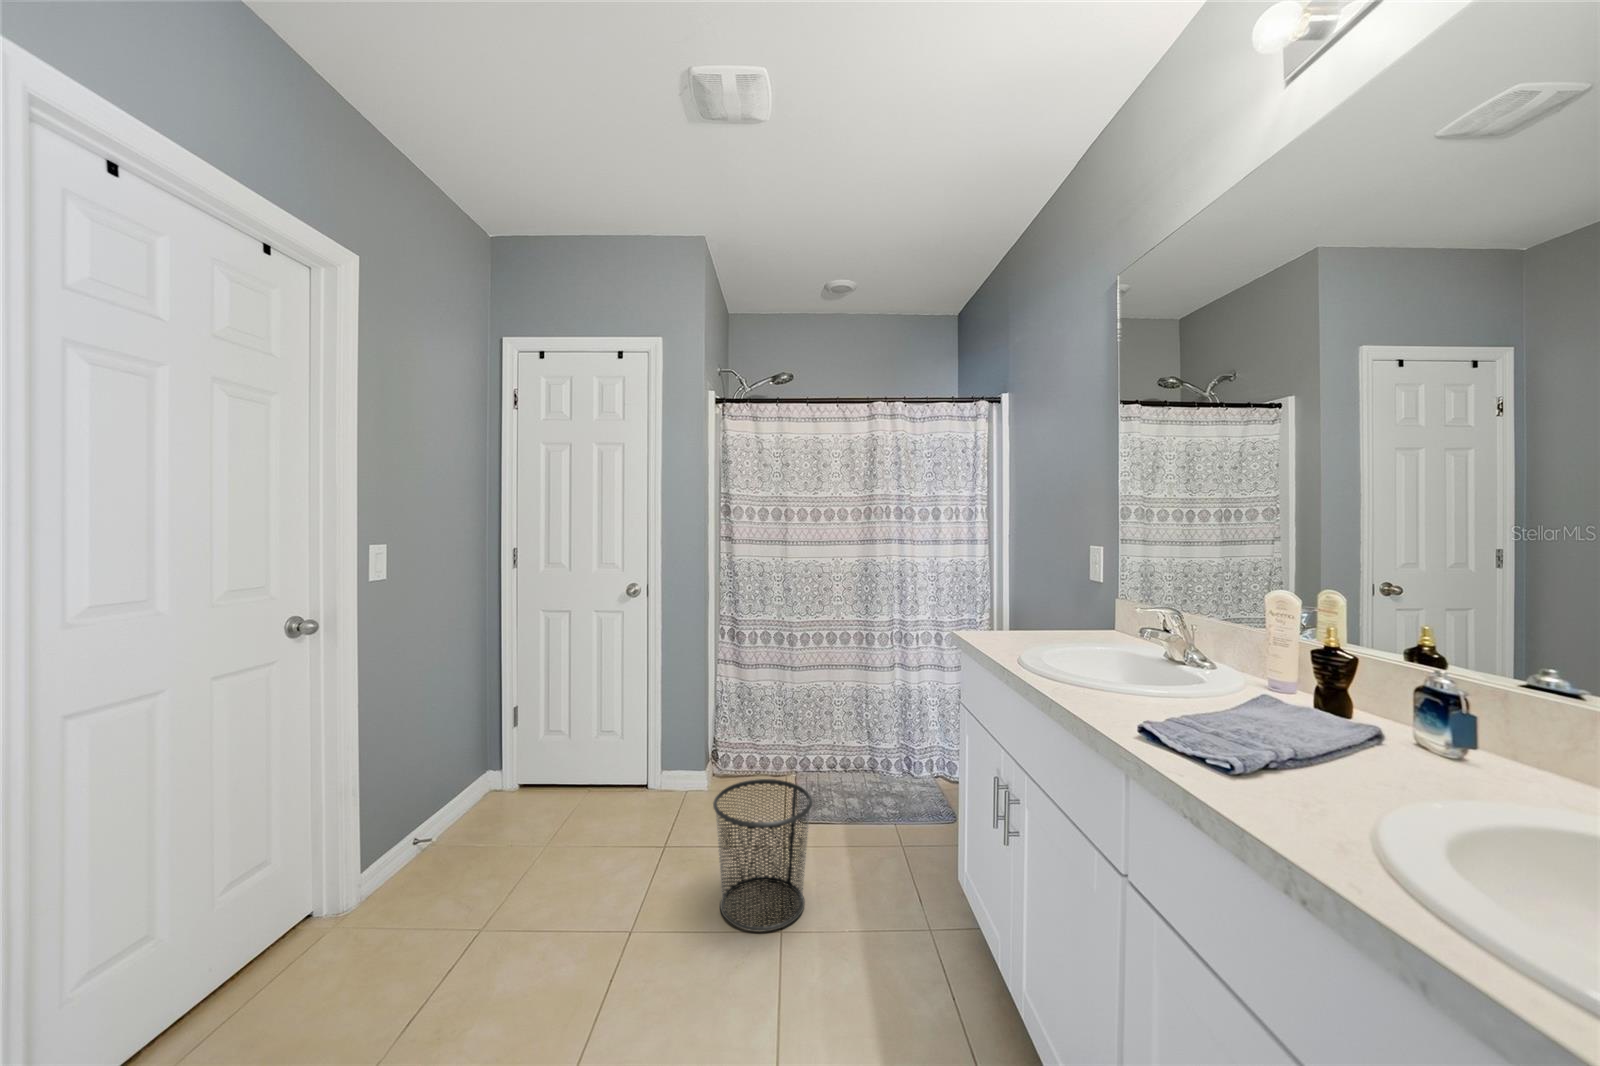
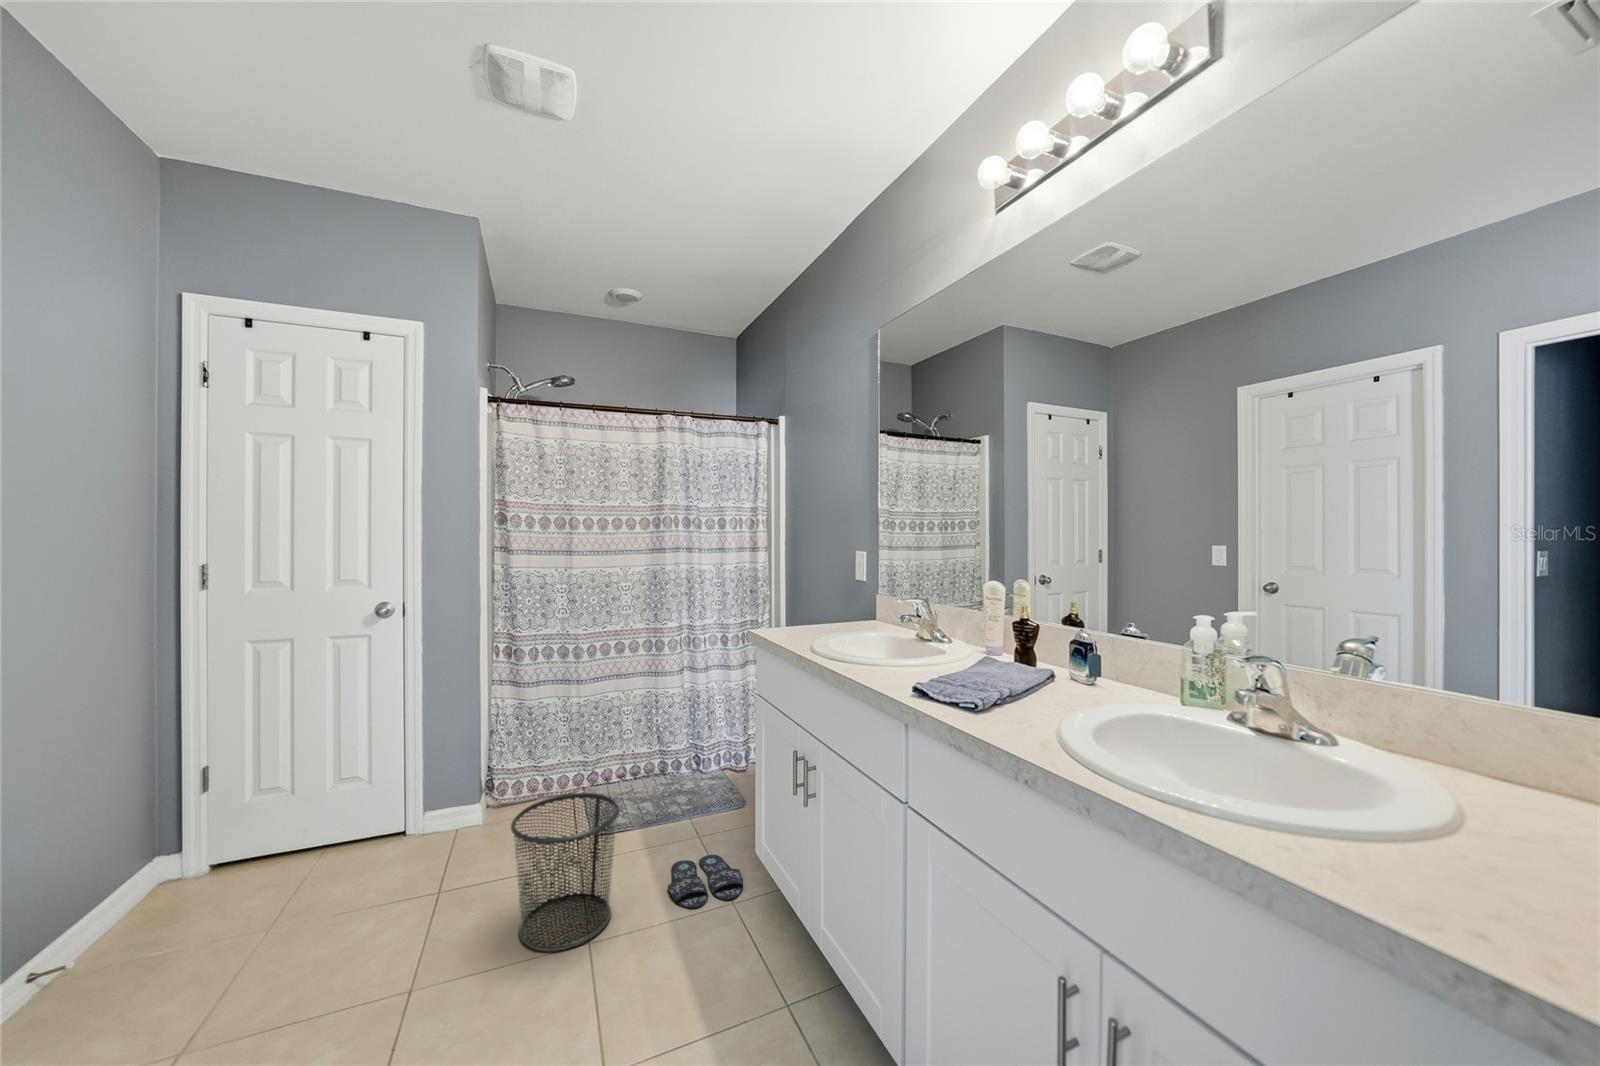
slippers: none [862,867,942,924] -> present [668,855,743,909]

